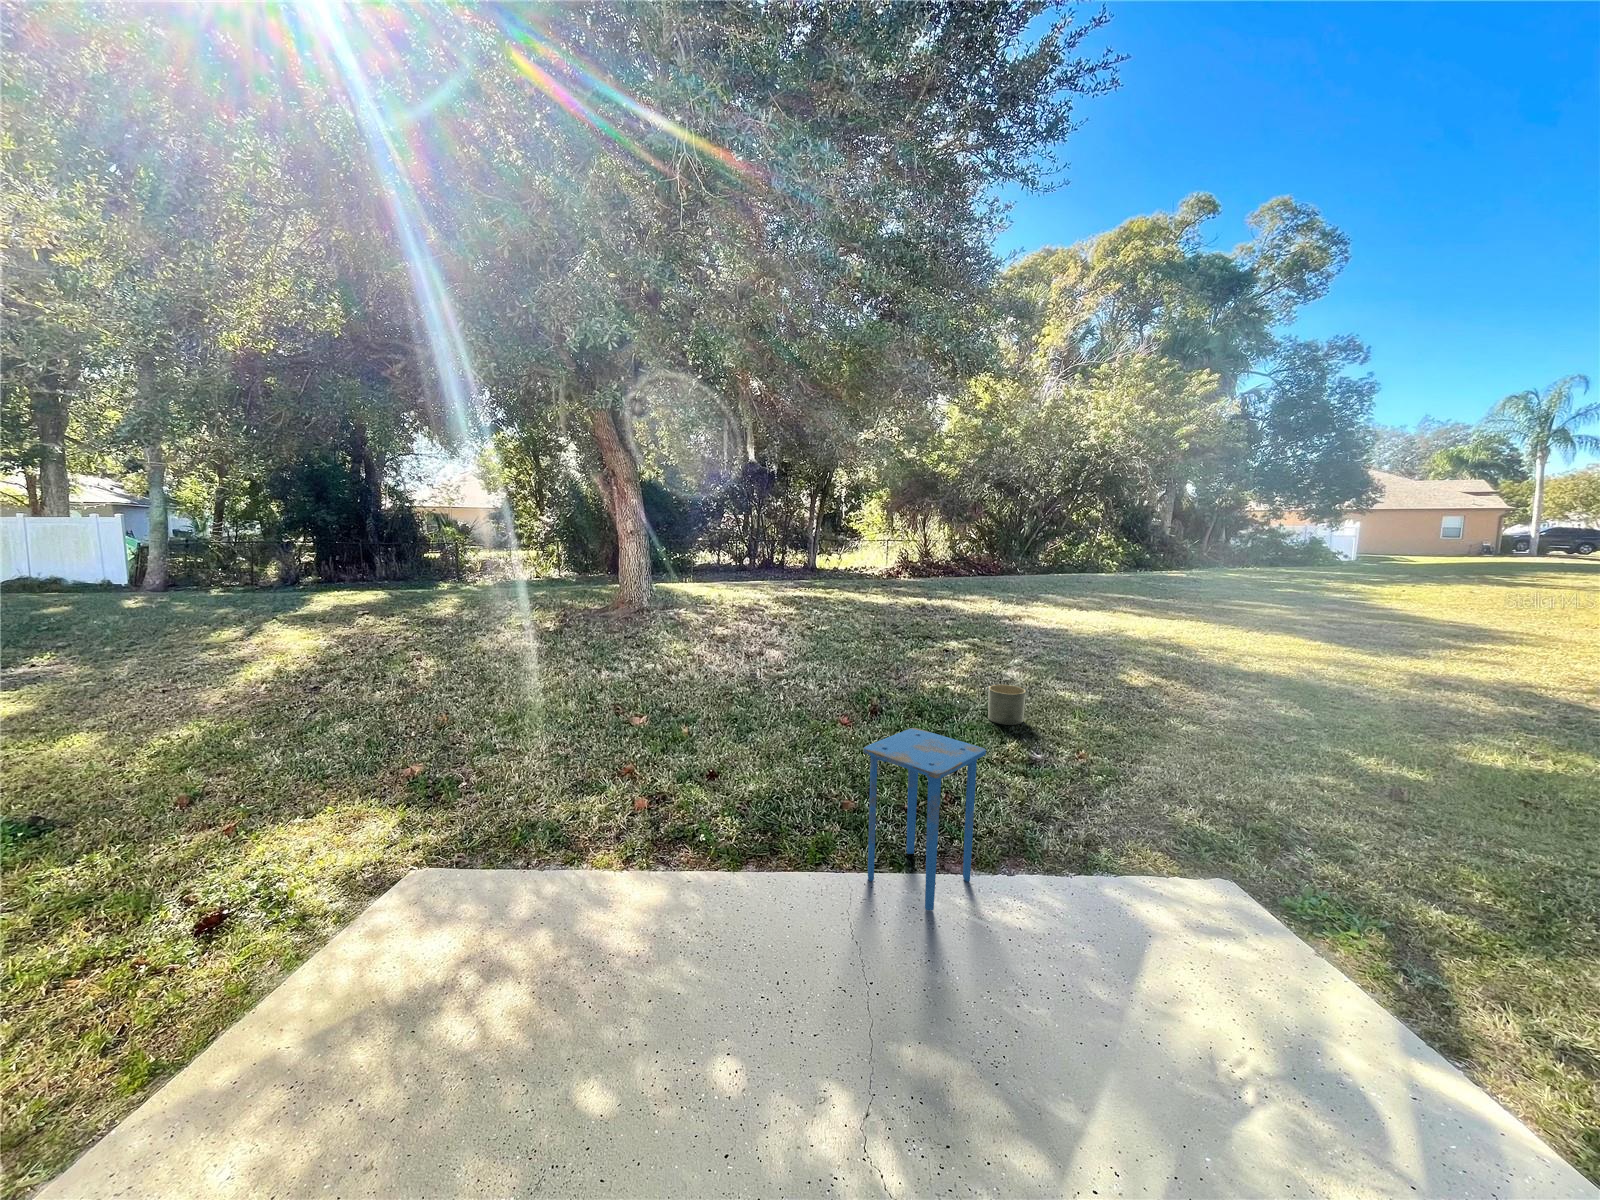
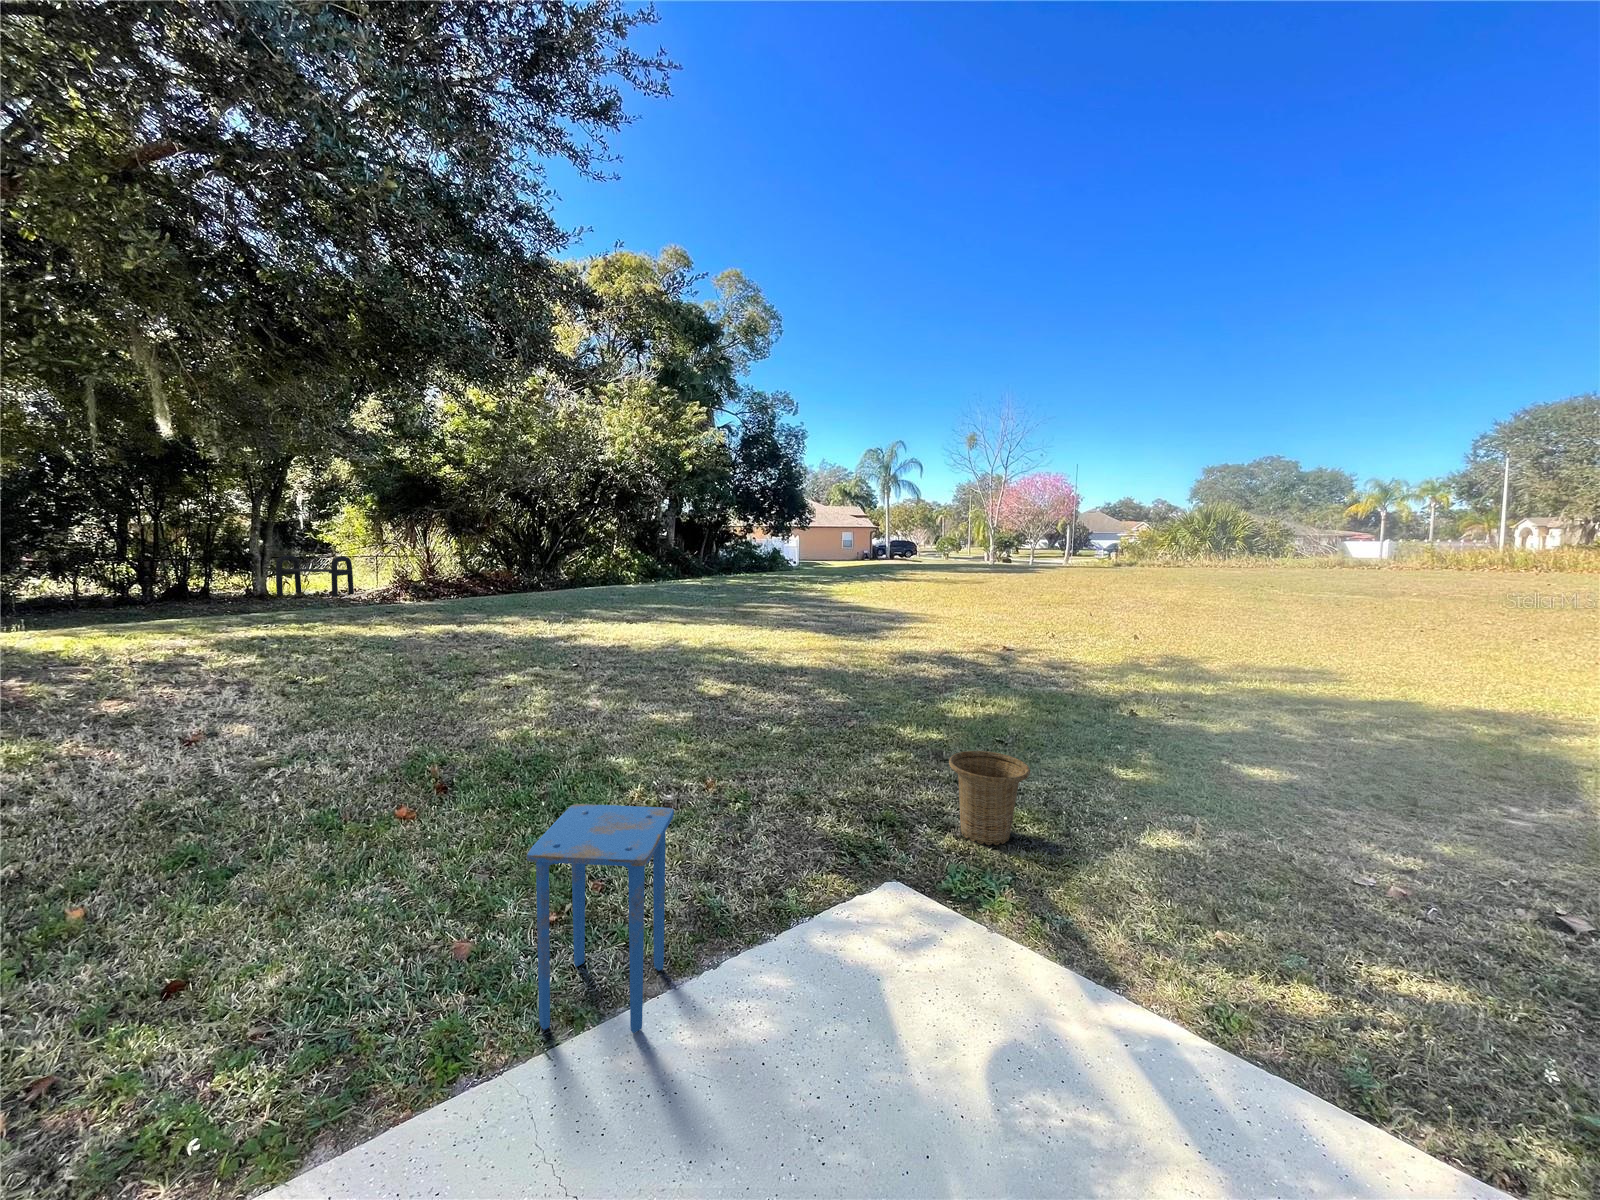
bench: none [821,540,868,572] -> present [276,555,354,597]
planter: present [988,685,1026,725] -> none [590,717,630,763]
basket: none [1394,799,1550,937] -> present [949,751,1030,845]

